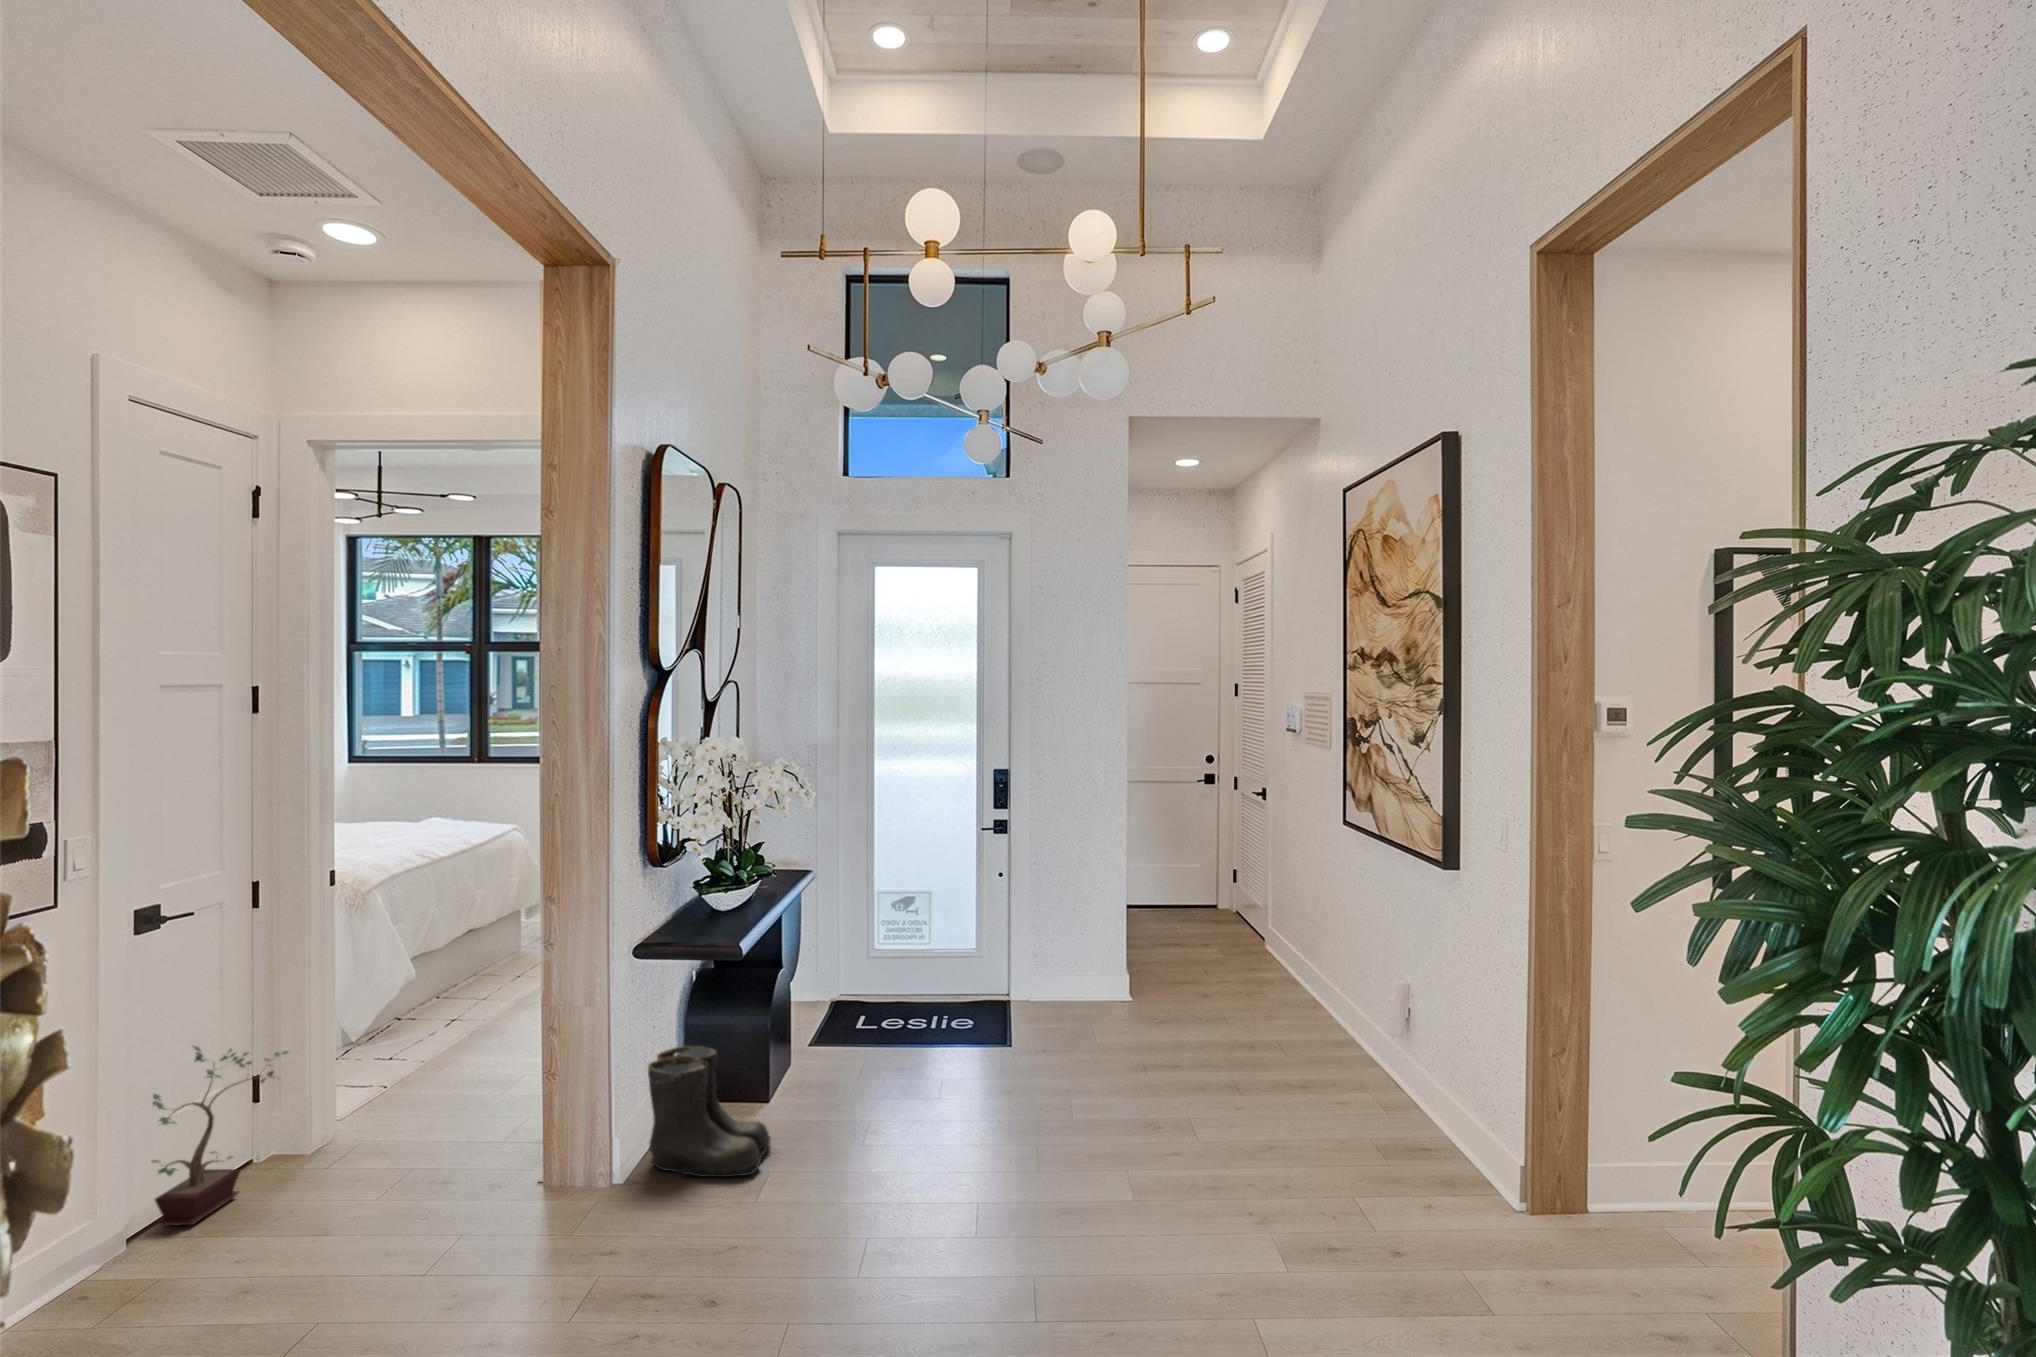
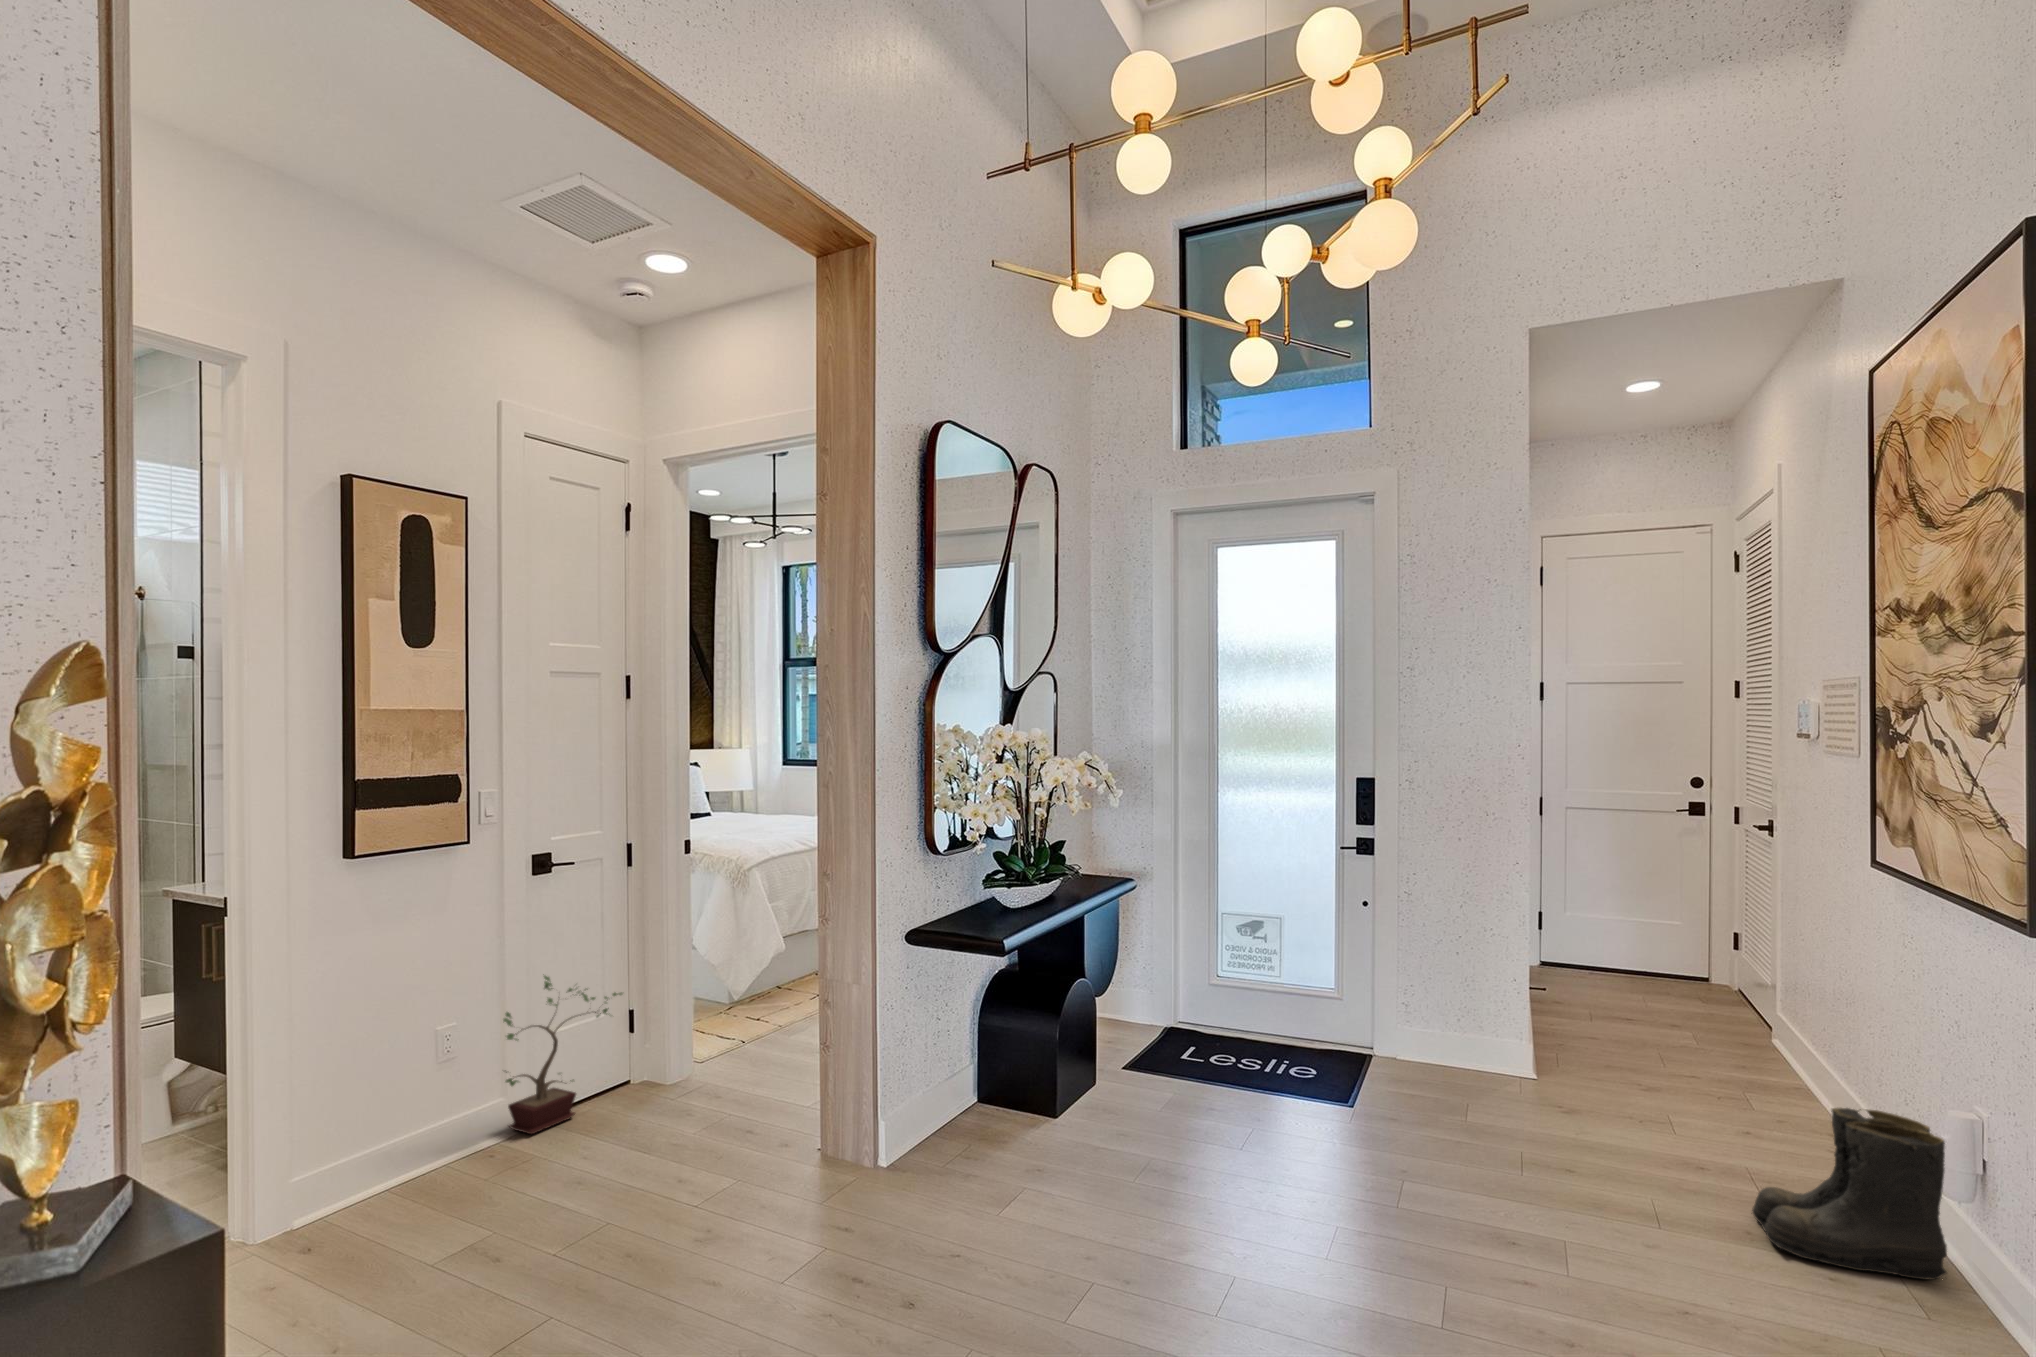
boots: present [648,1046,771,1177] -> present [1752,1108,1947,1280]

